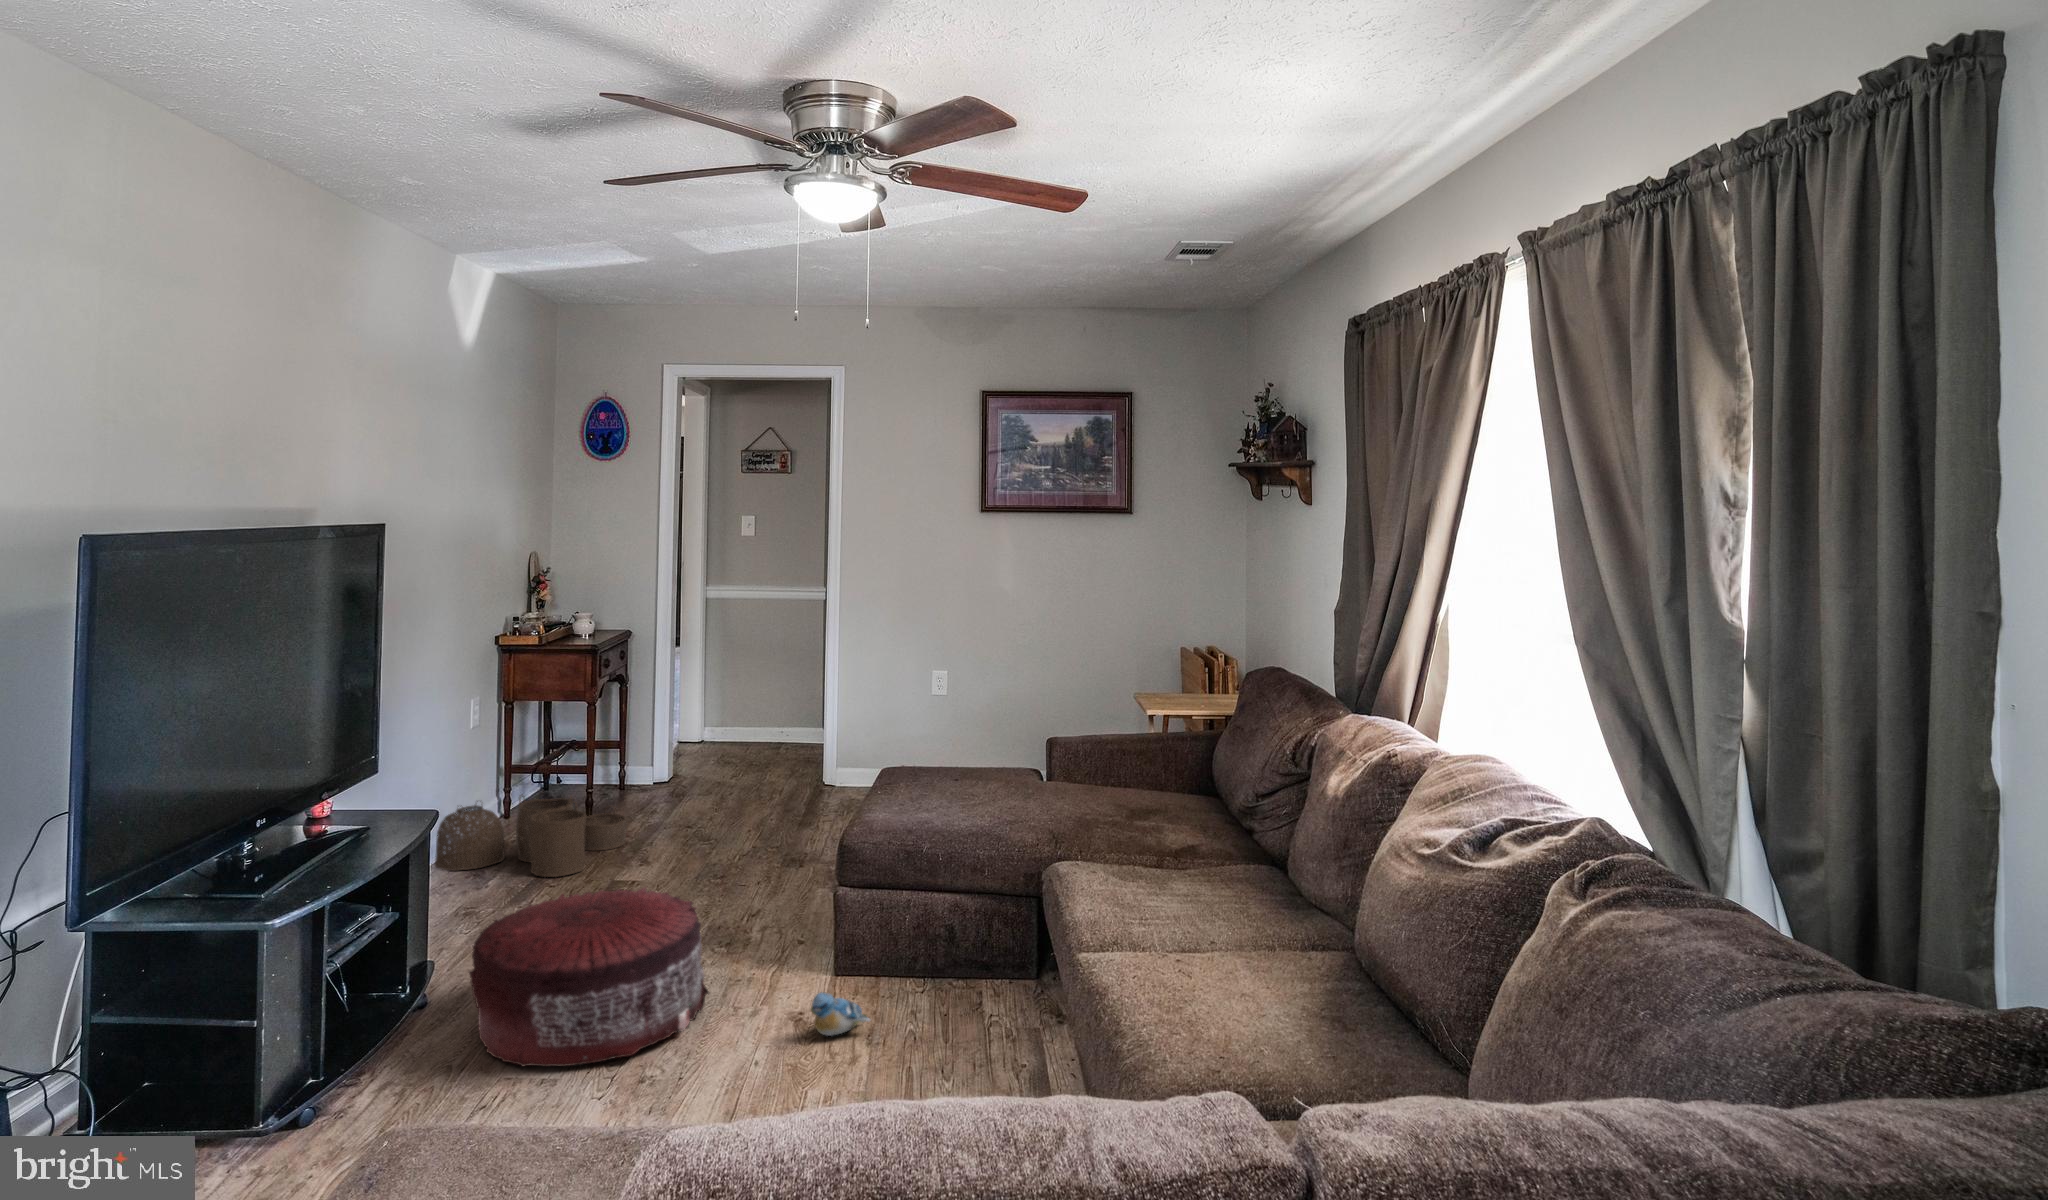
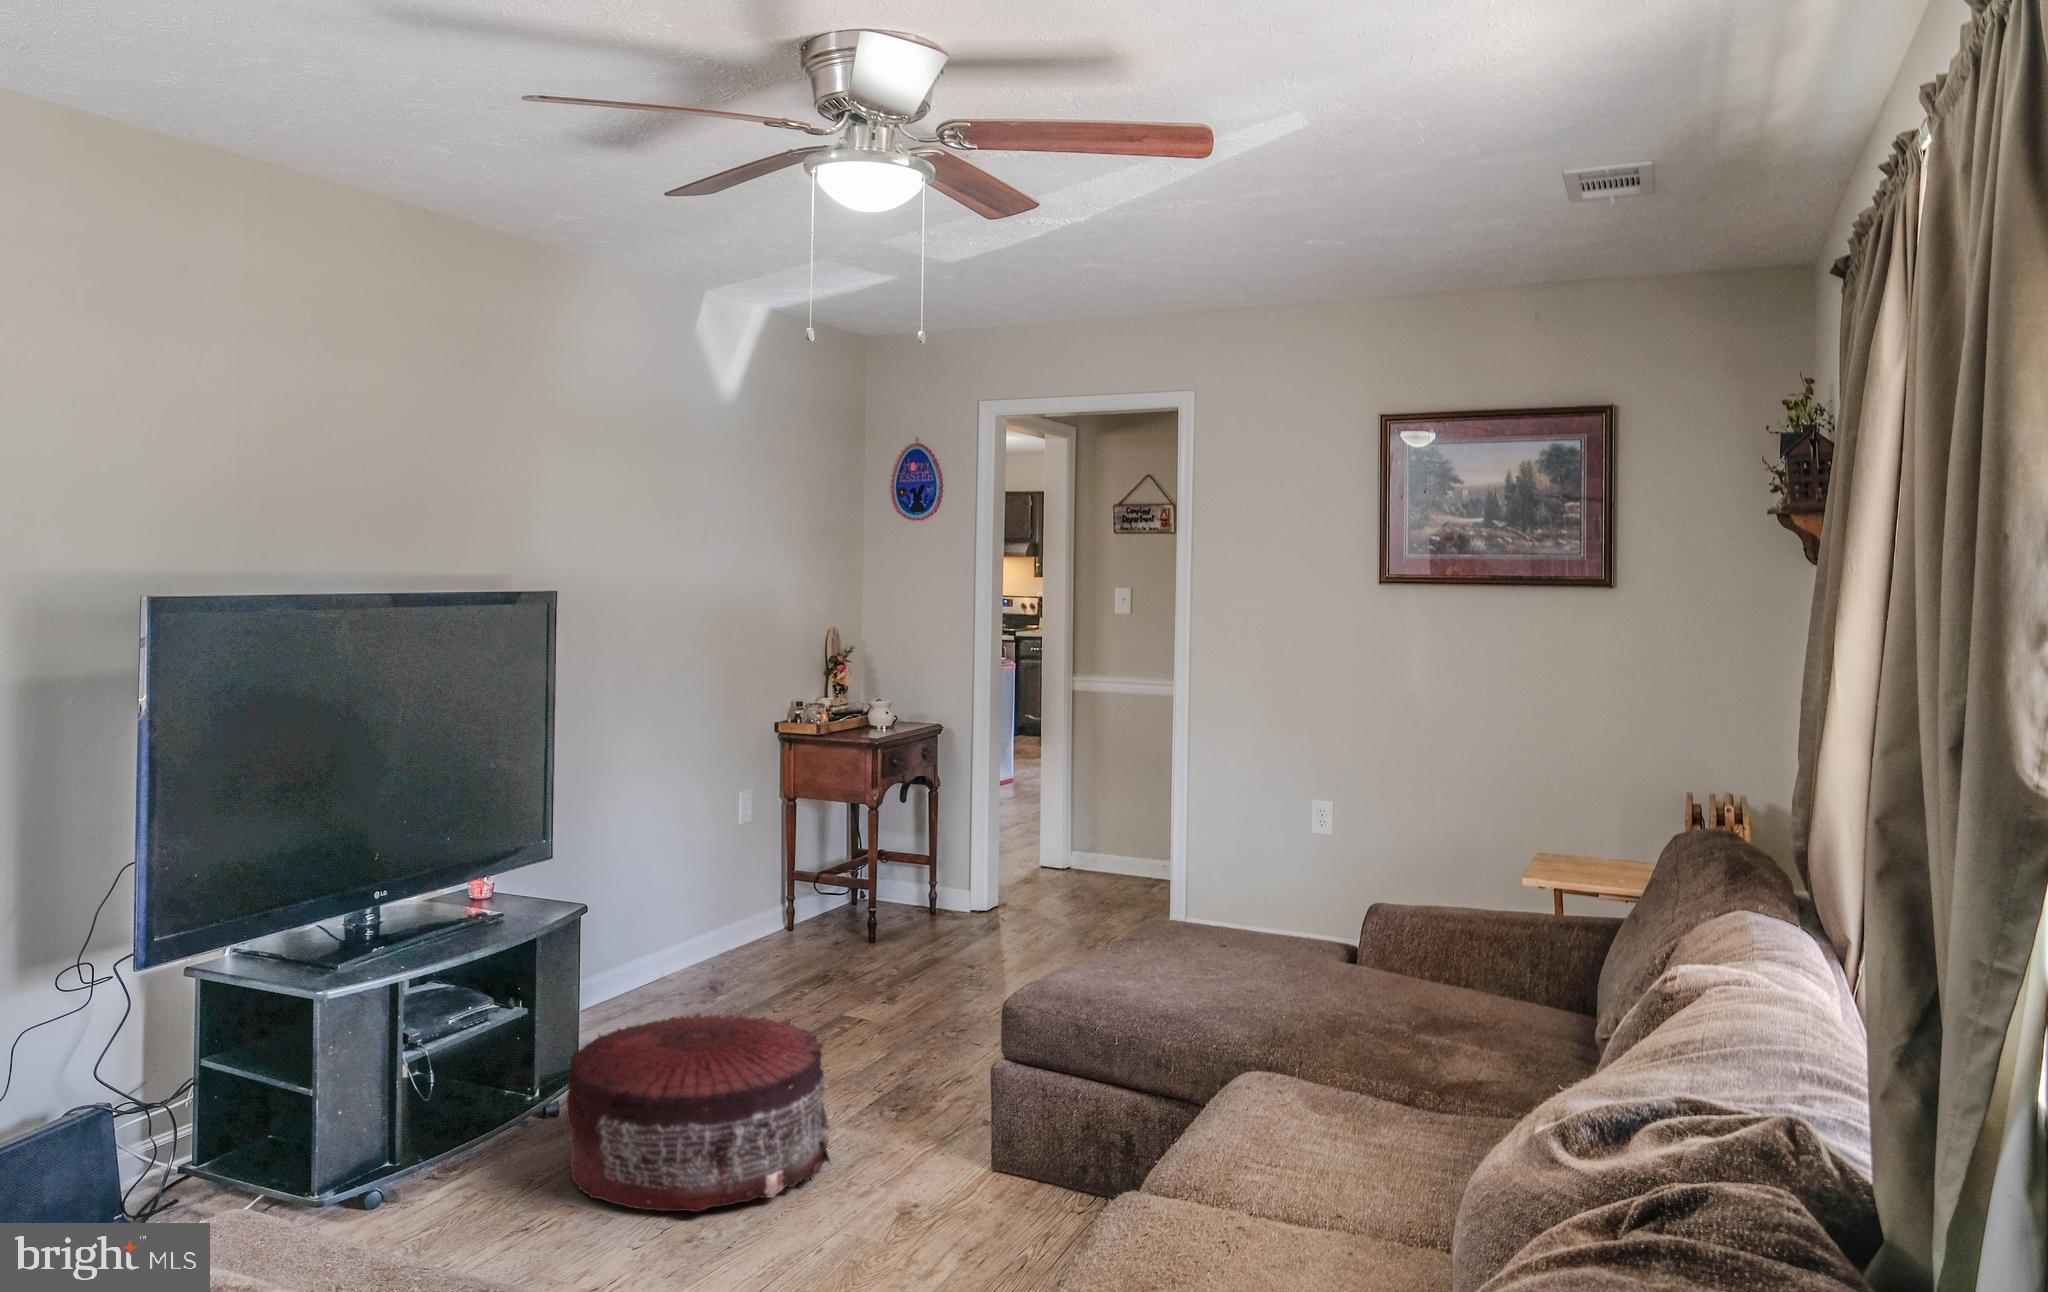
woven basket: present [435,794,627,877] -> none [676,903,886,1003]
plush toy: present [811,992,870,1036] -> none [905,1183,987,1243]

